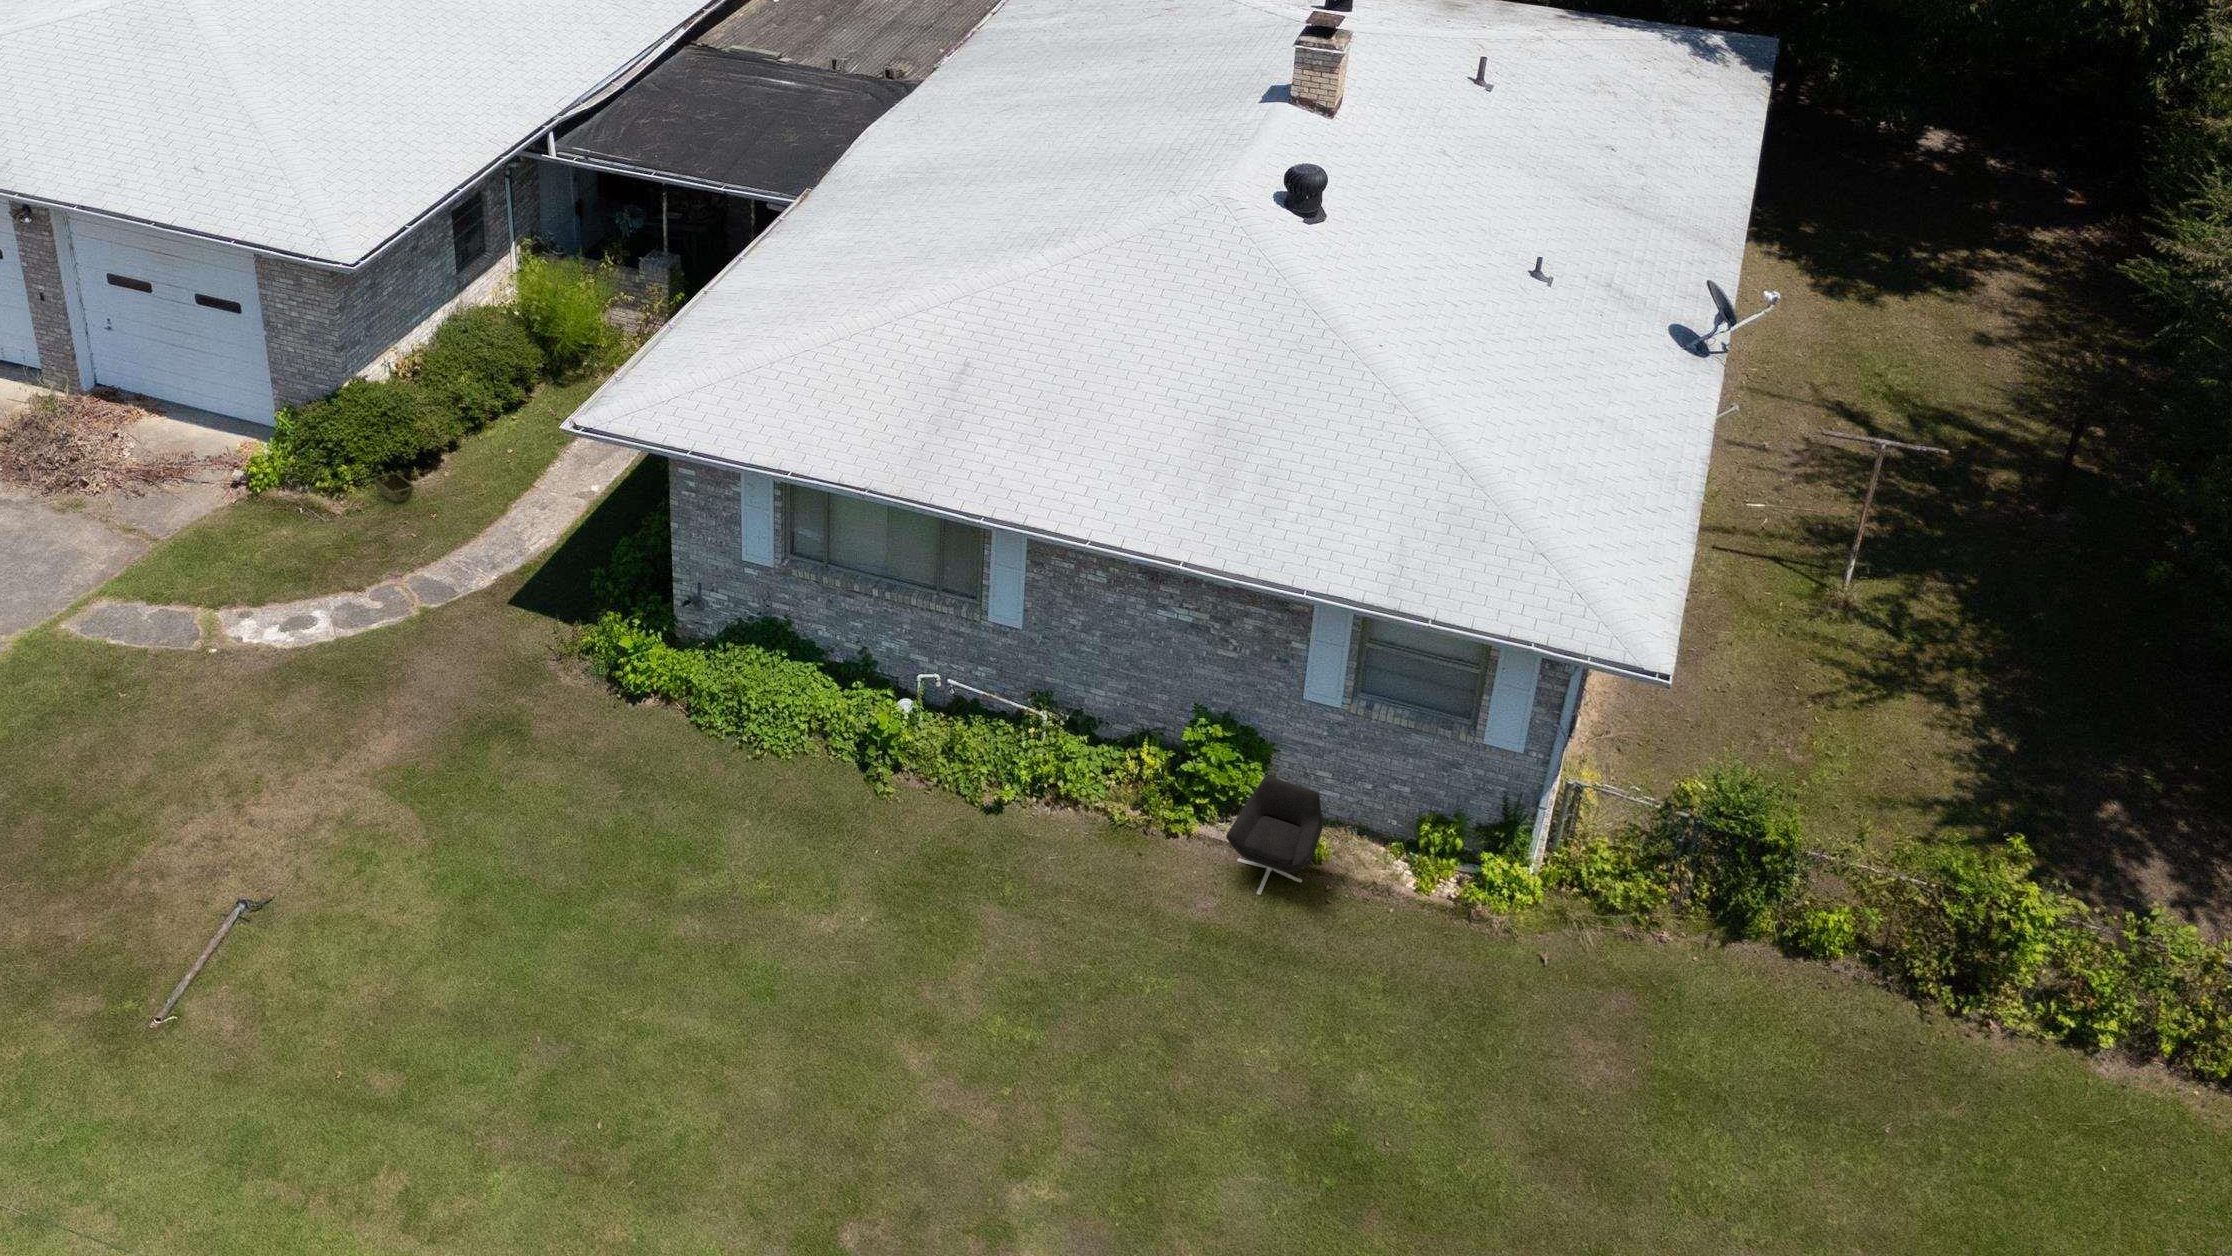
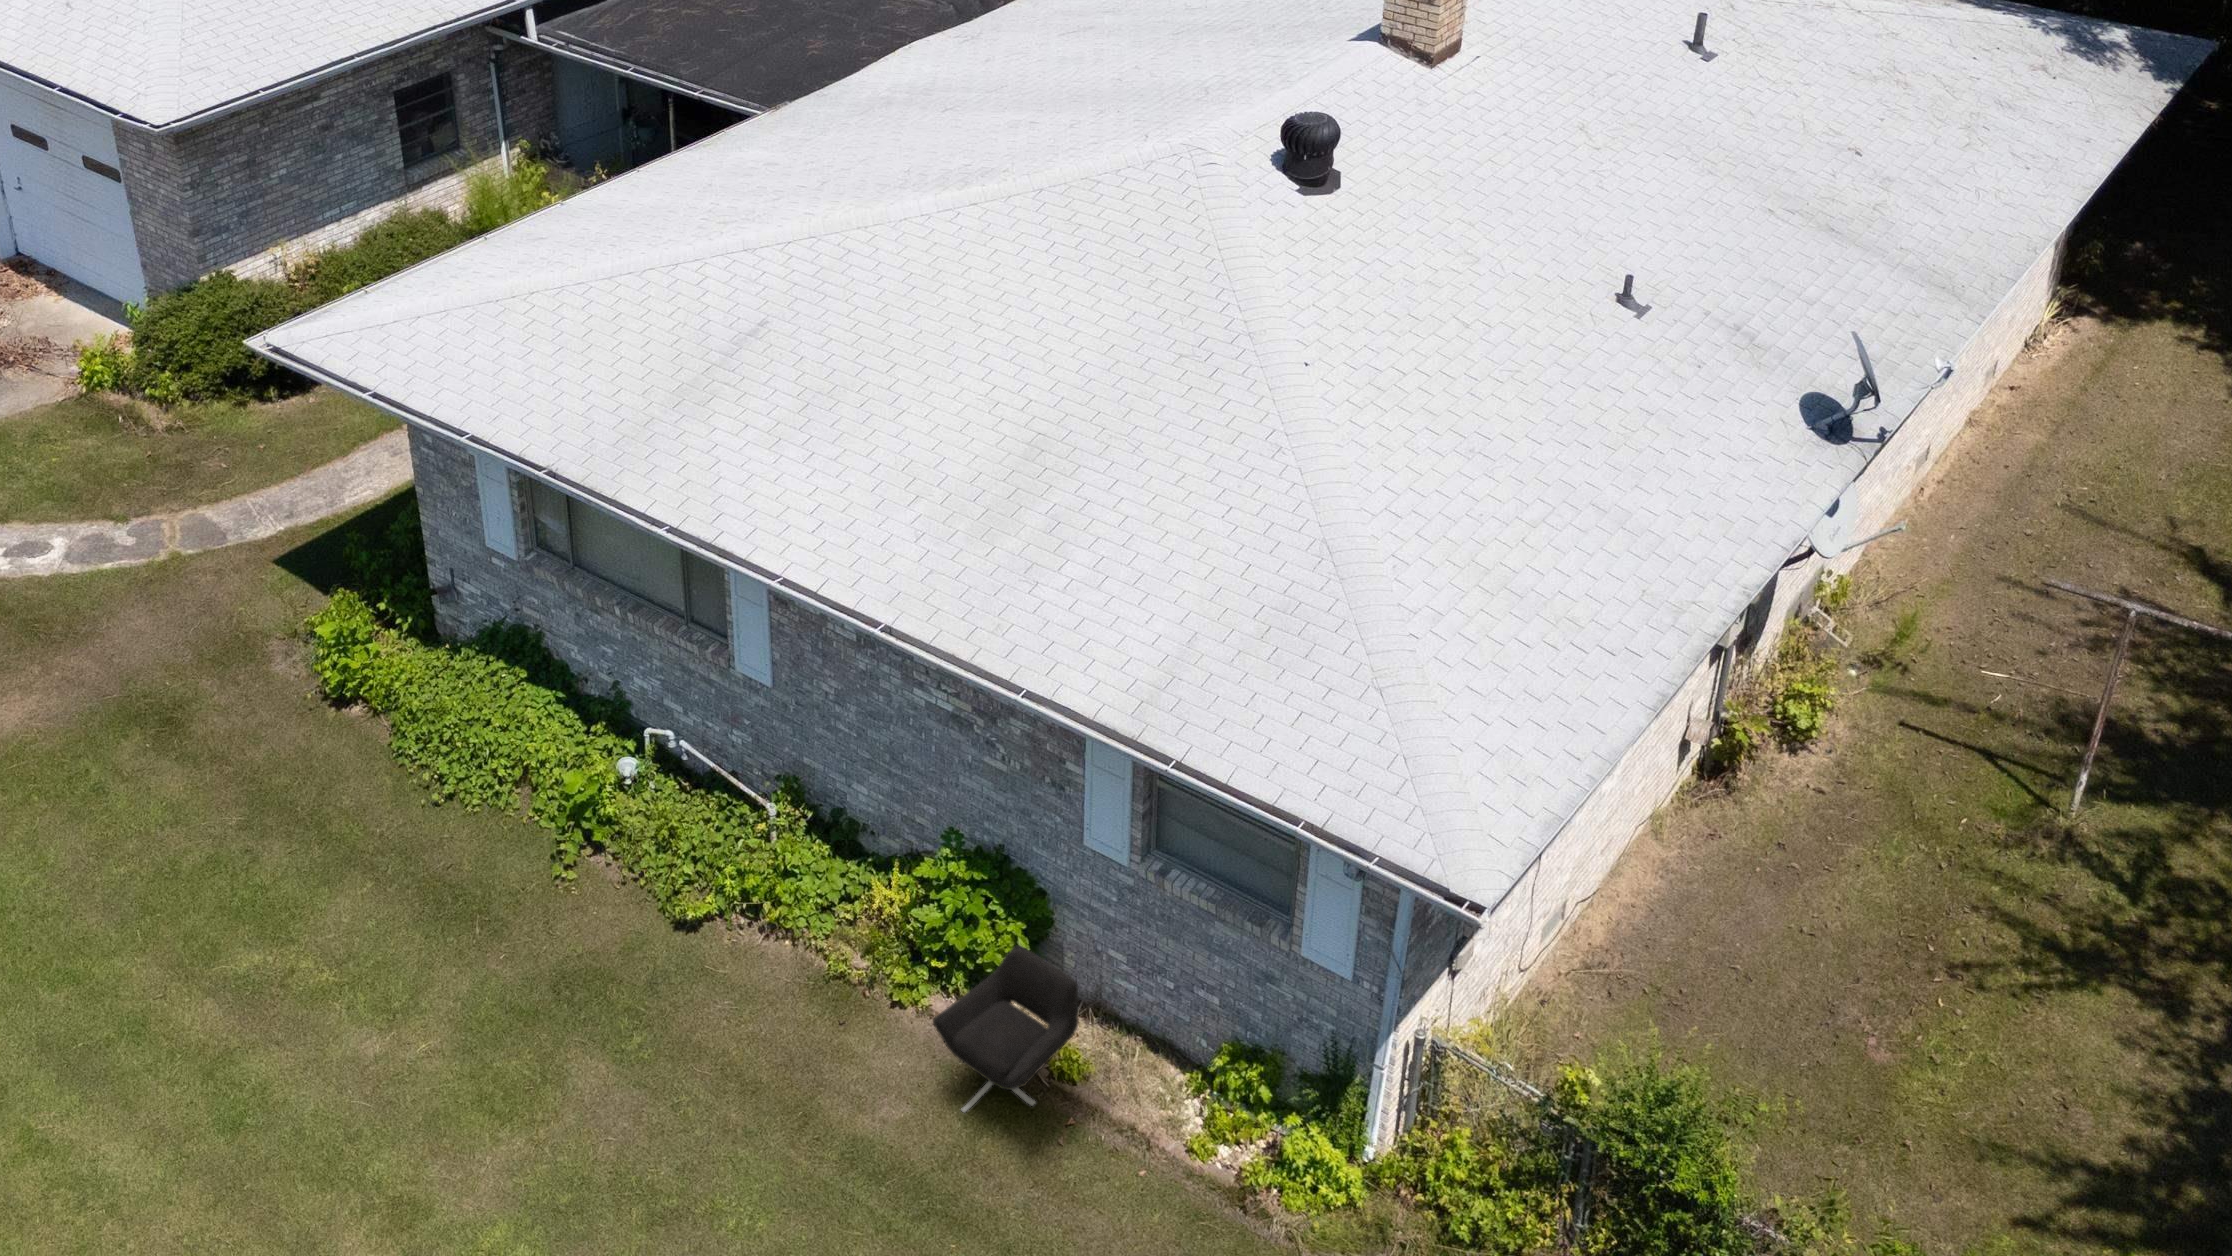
woven basket: present [374,473,414,502] -> none [217,388,257,423]

